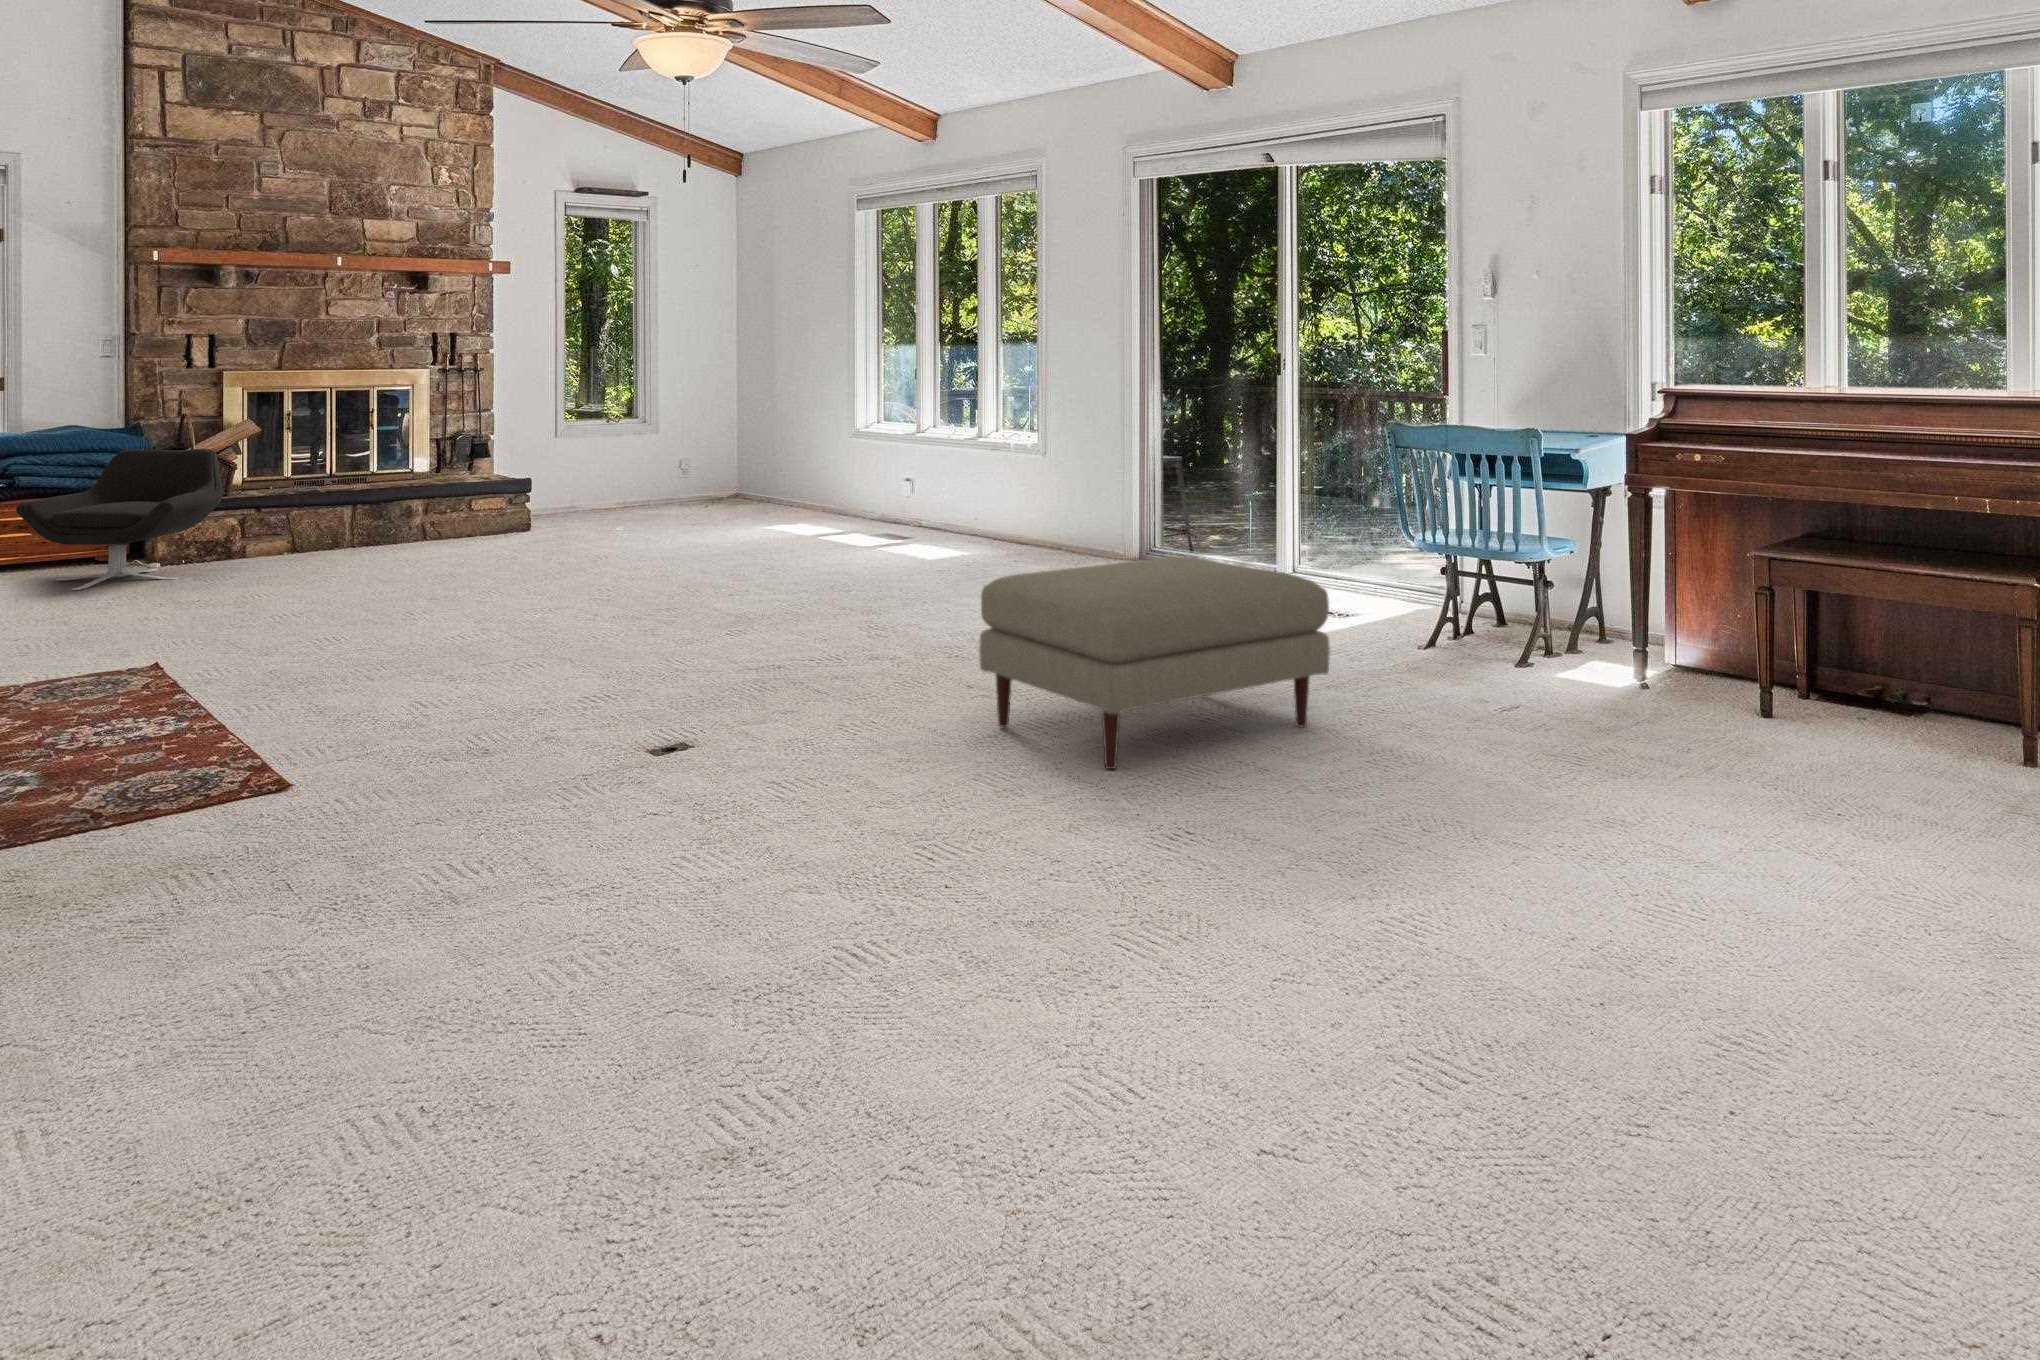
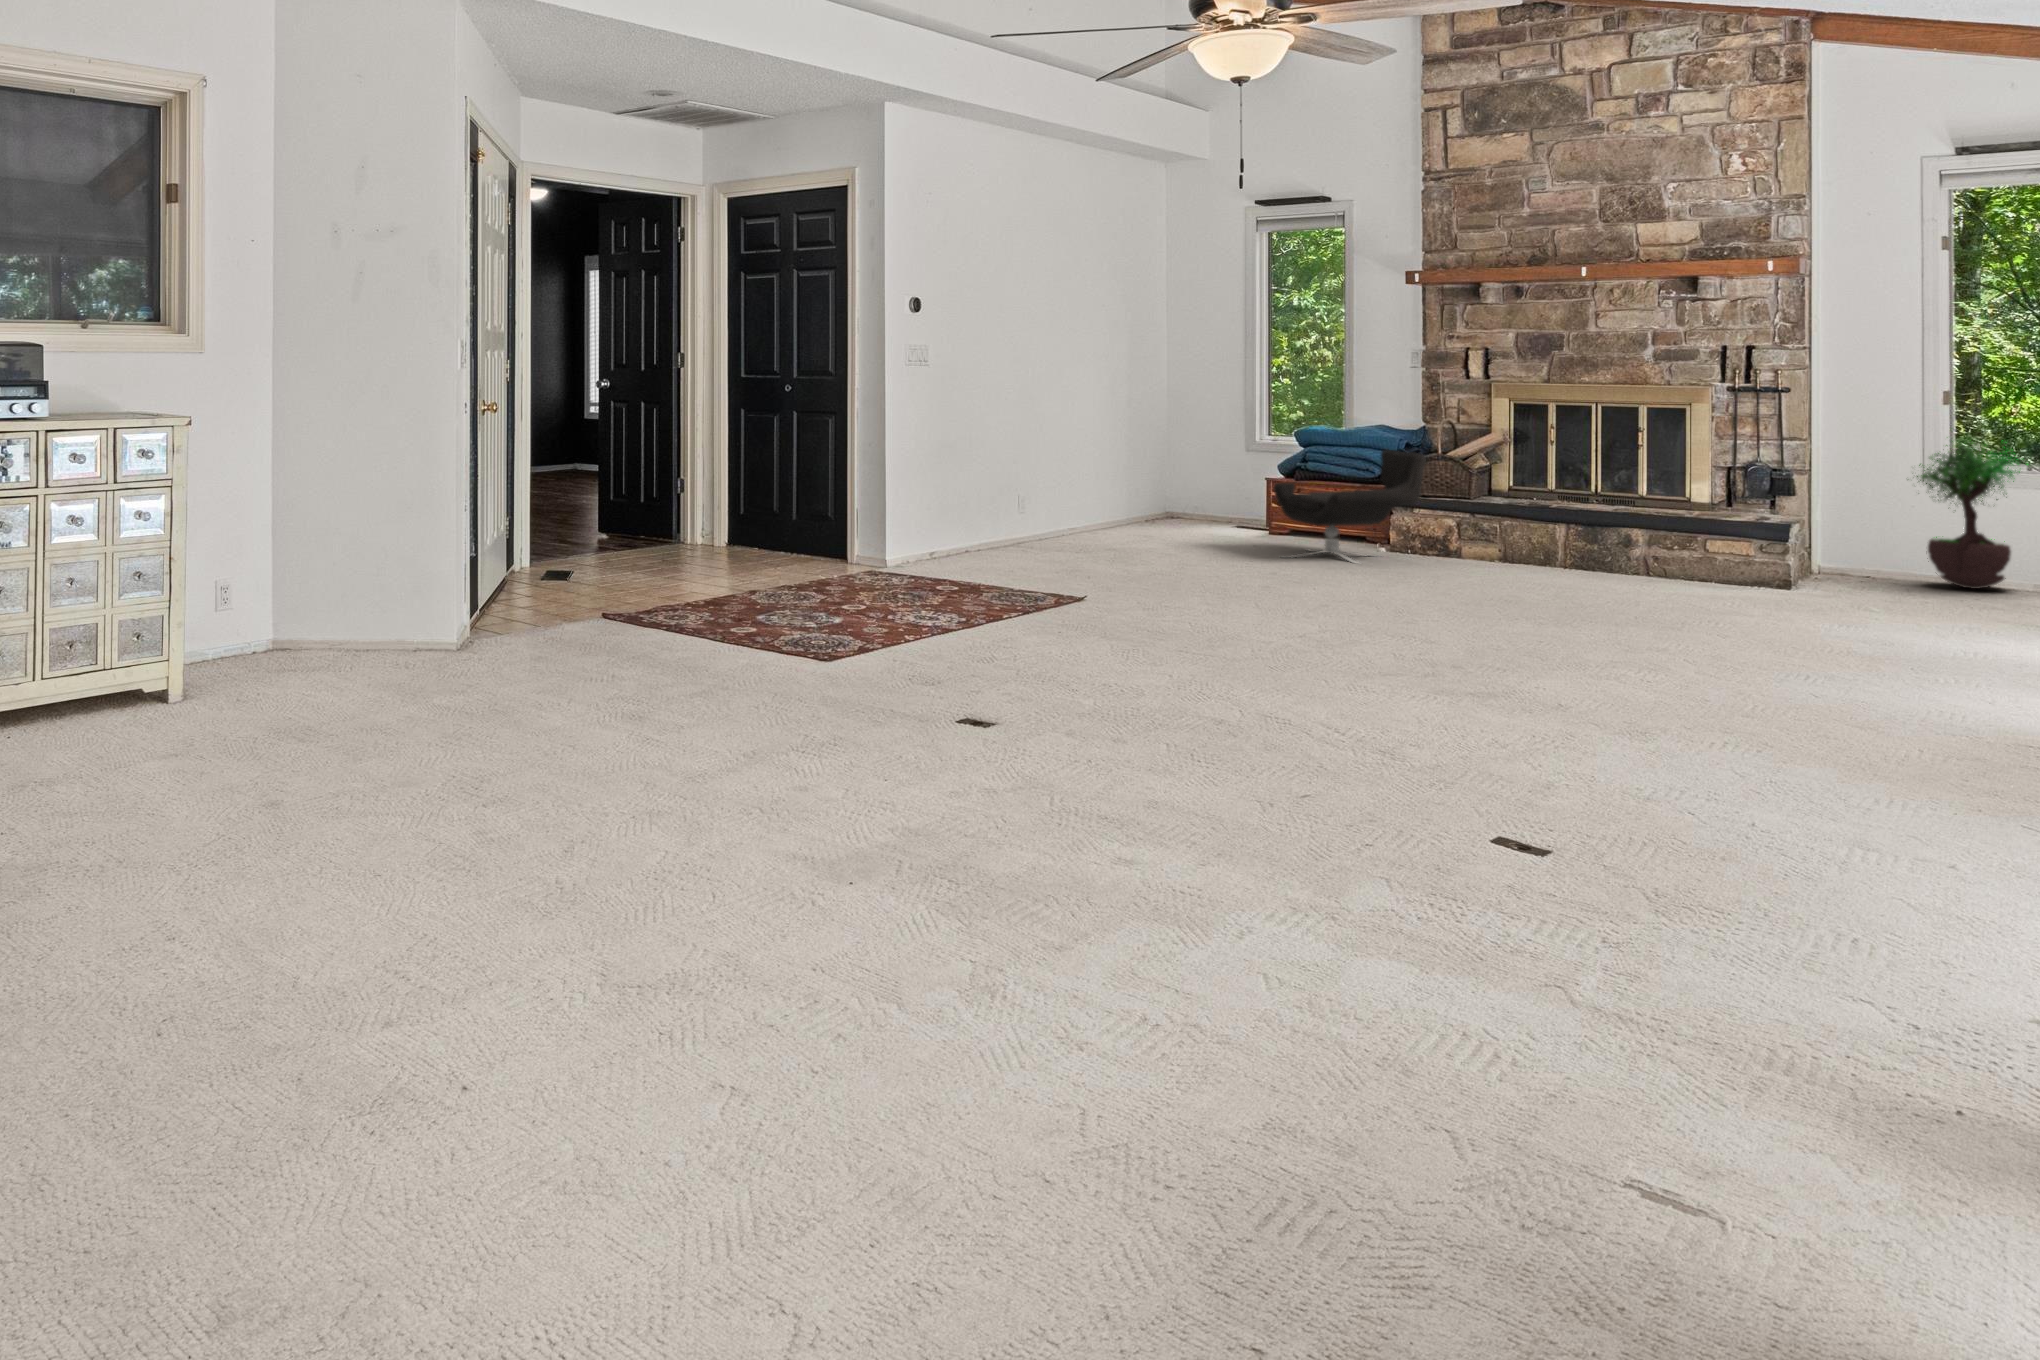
potted tree: none [569,397,639,515] -> present [1917,437,2028,589]
ottoman: present [979,557,1330,769] -> none [909,624,1379,929]

